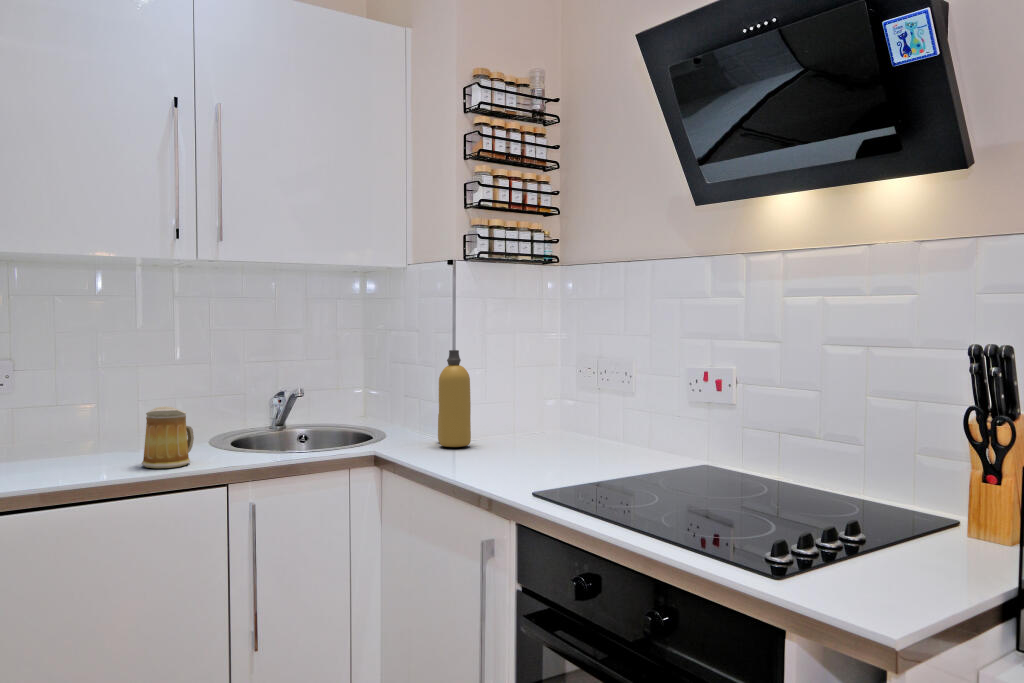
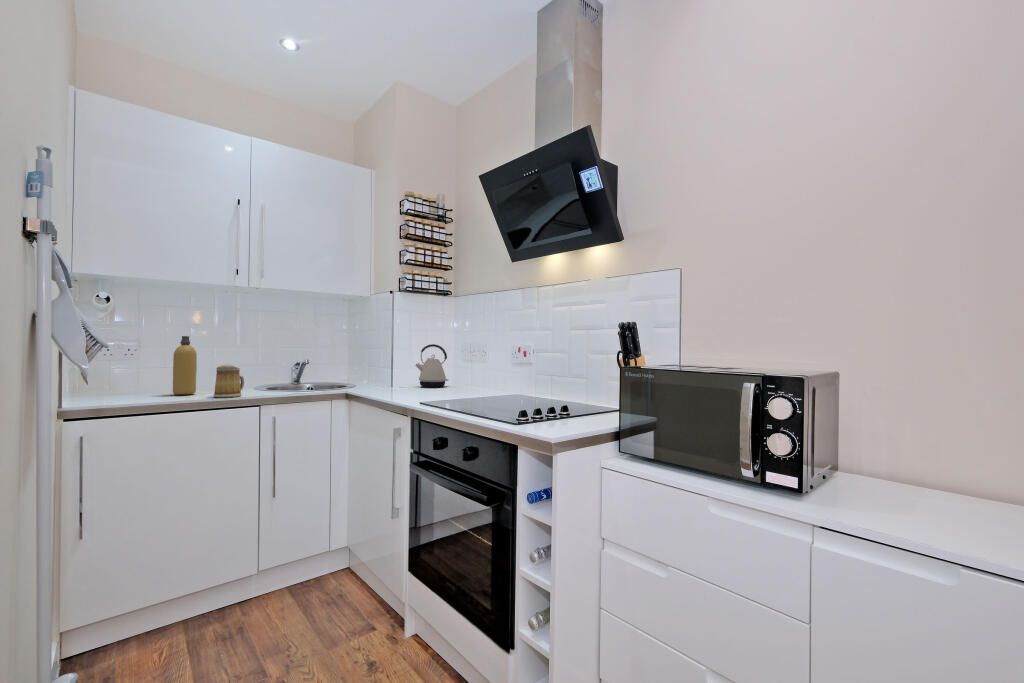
bottle: present [438,350,471,447] -> present [173,336,197,395]
kettle: none [491,358,554,441] -> present [415,344,448,387]

